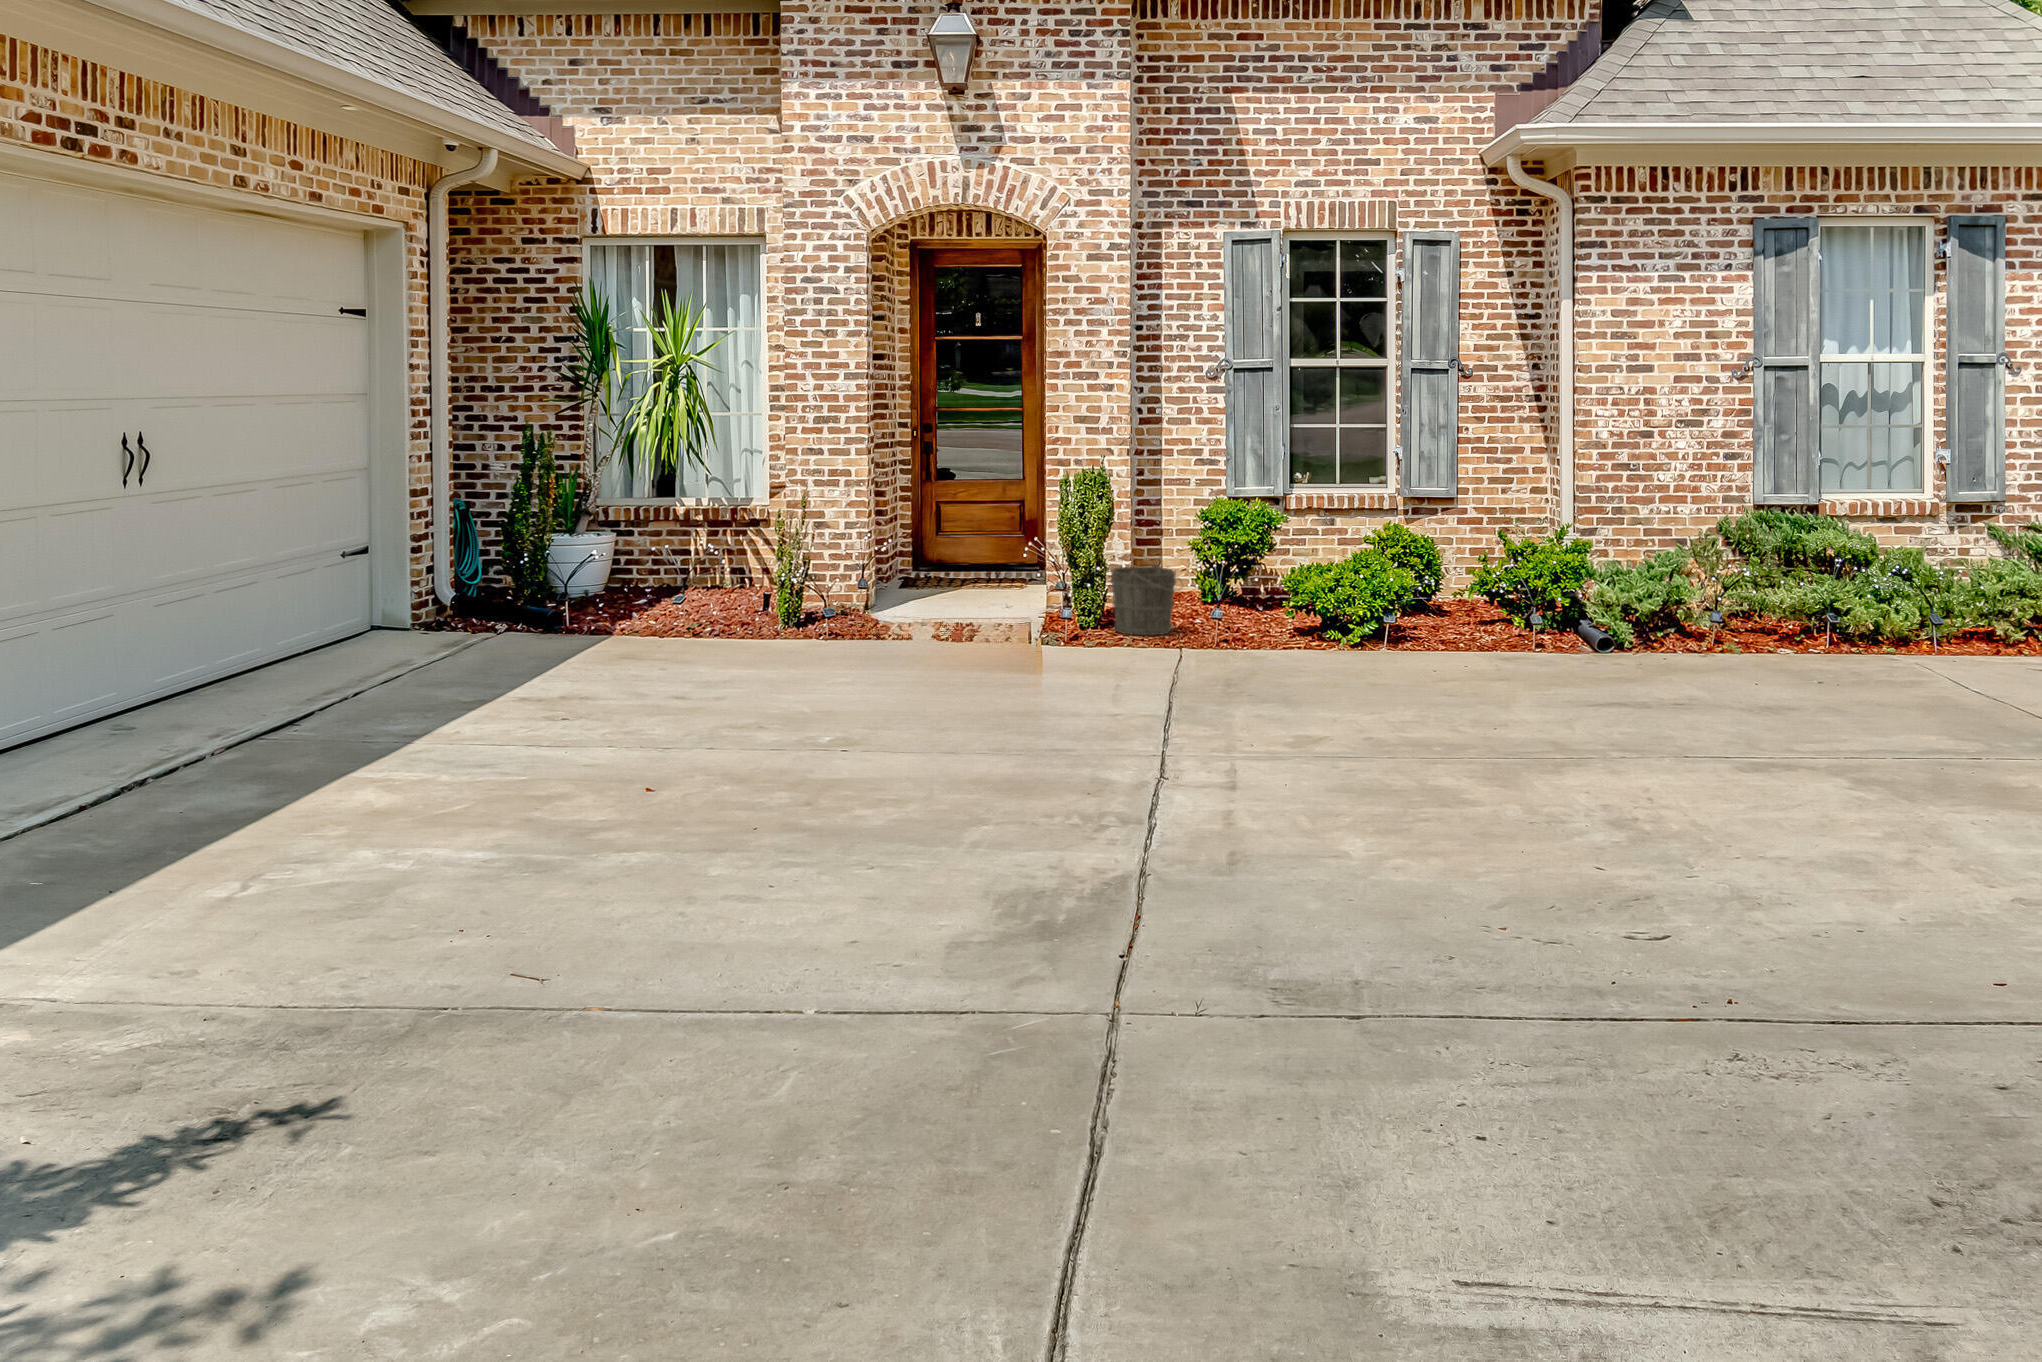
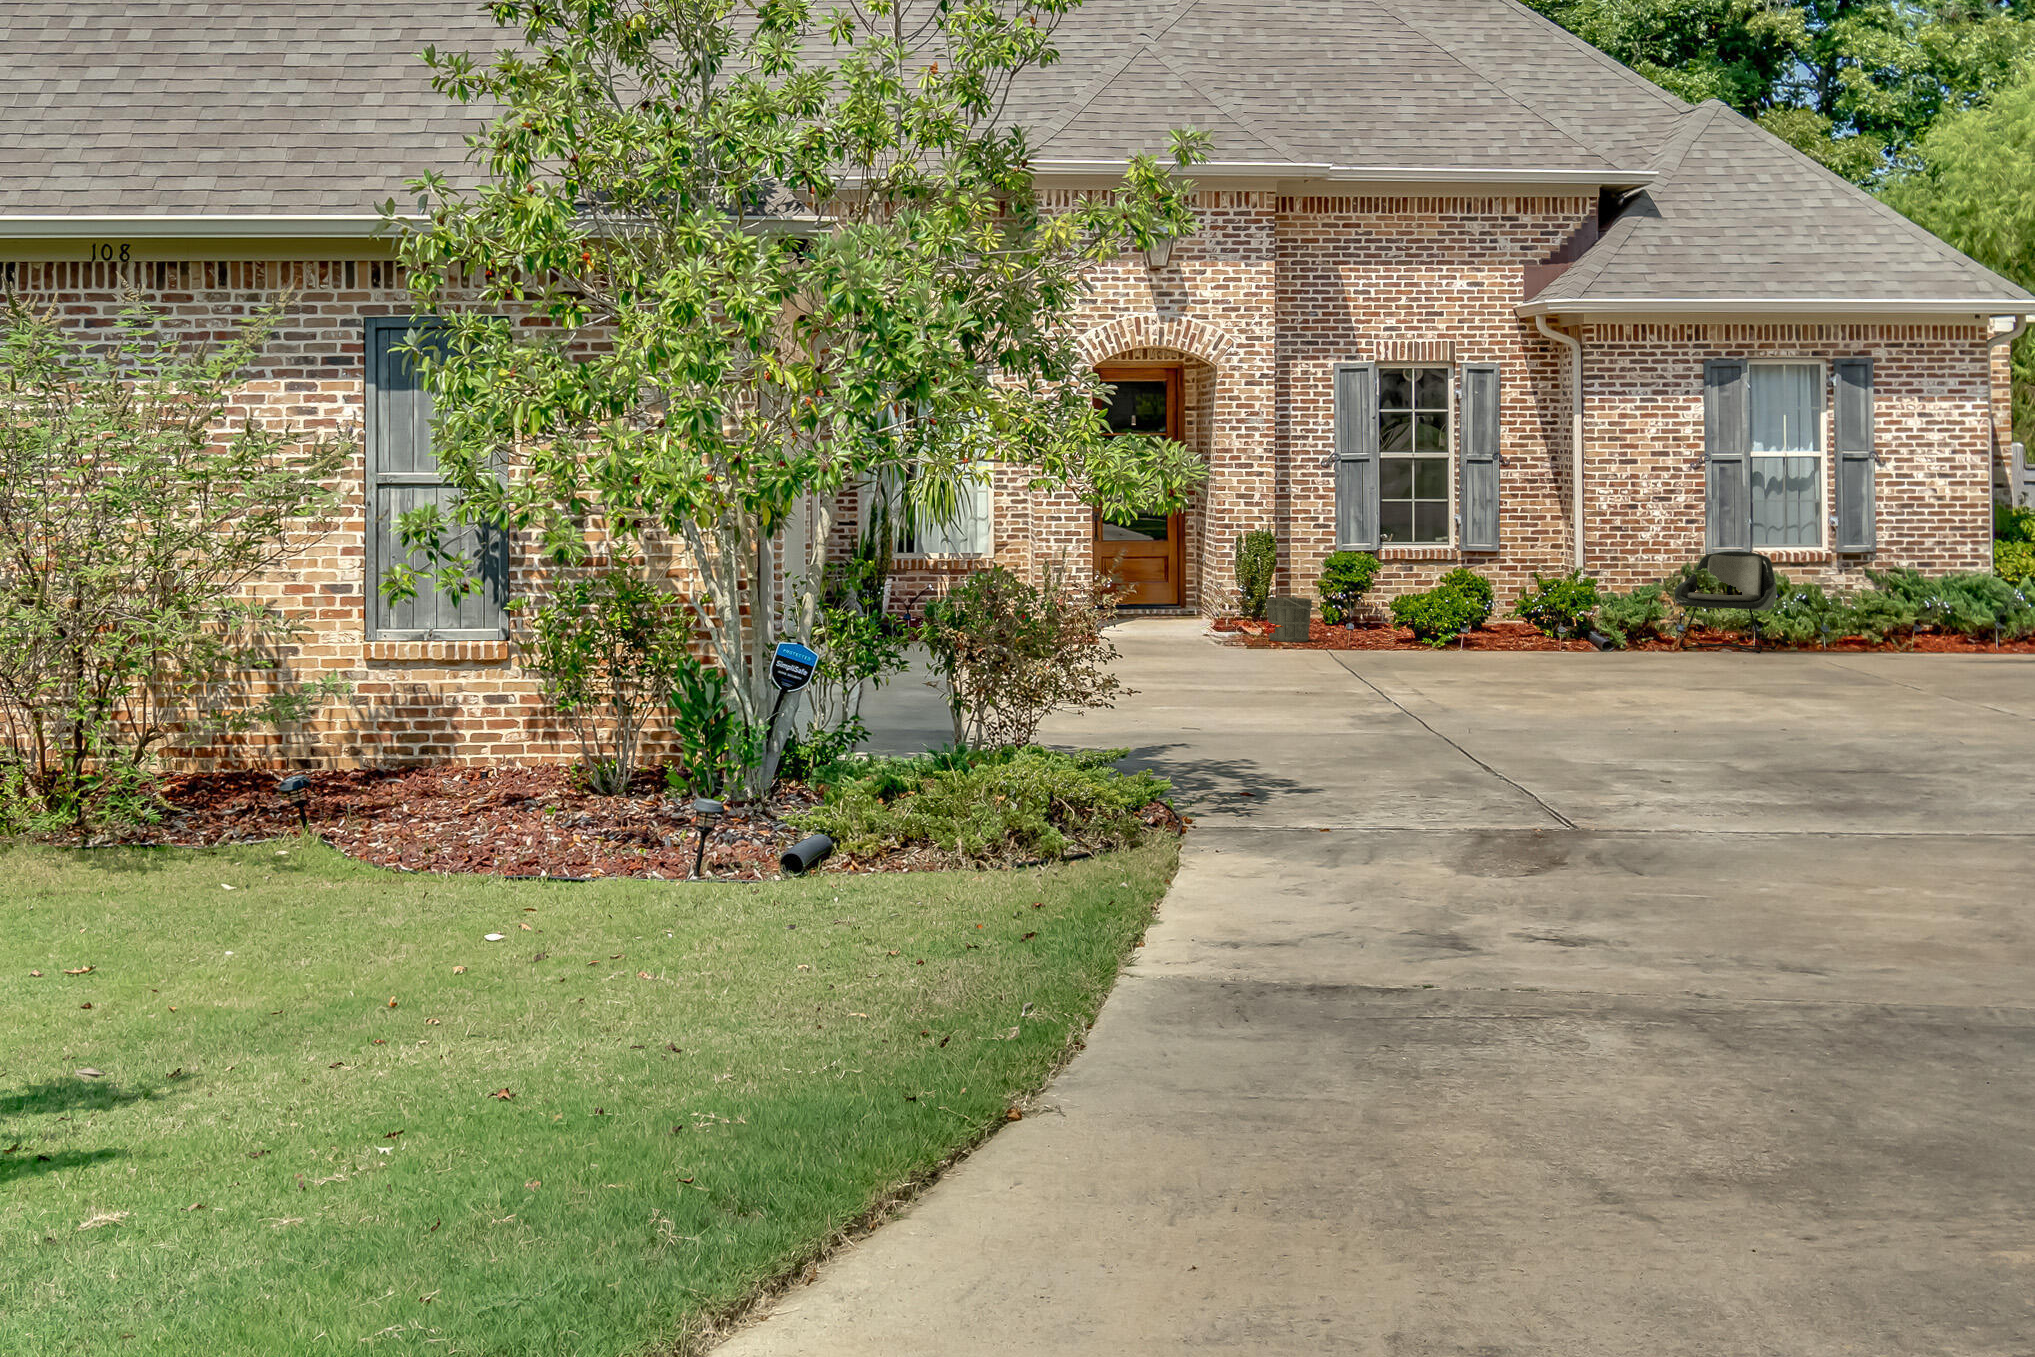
lounge chair: none [1712,504,1872,671] -> present [1675,551,1778,653]

